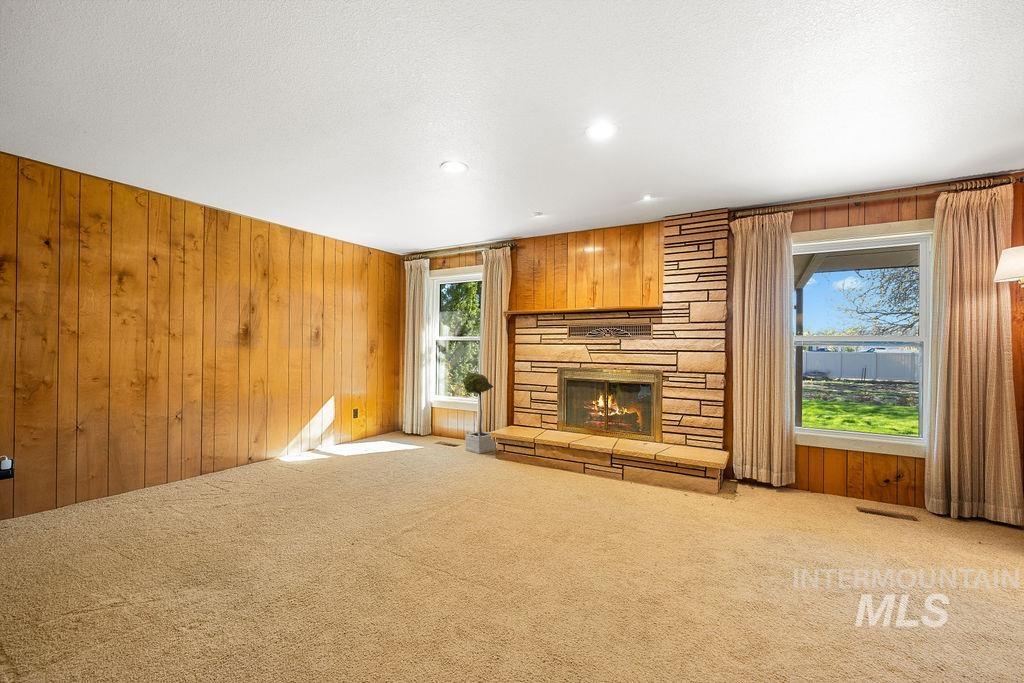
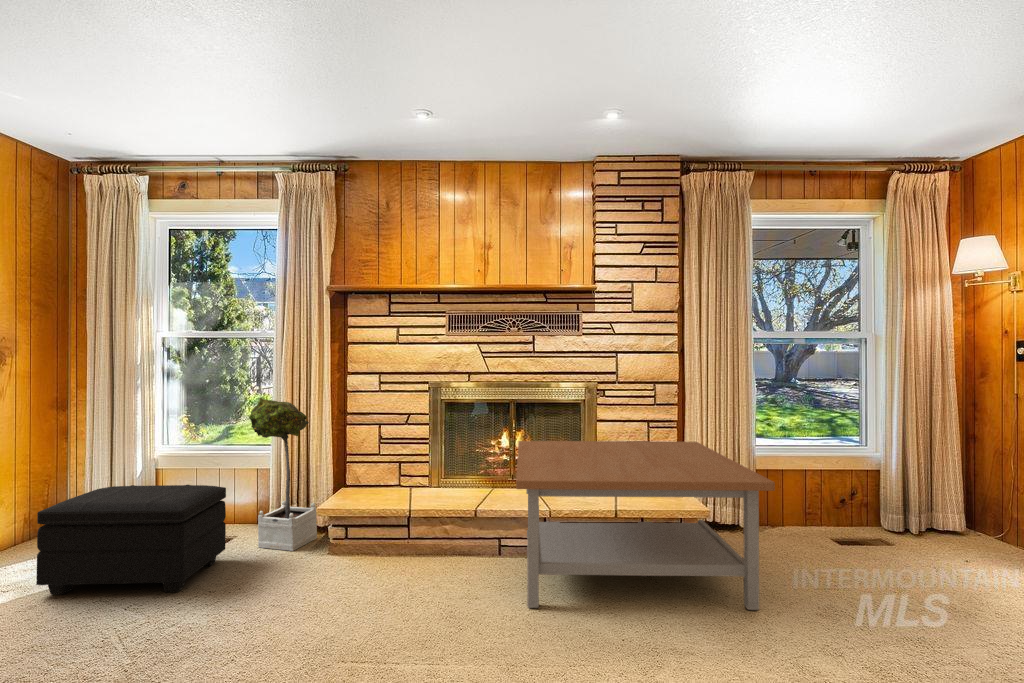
coffee table: none [565,406,737,528] -> present [516,441,775,610]
footstool: none [371,410,448,461] -> present [36,485,226,594]

